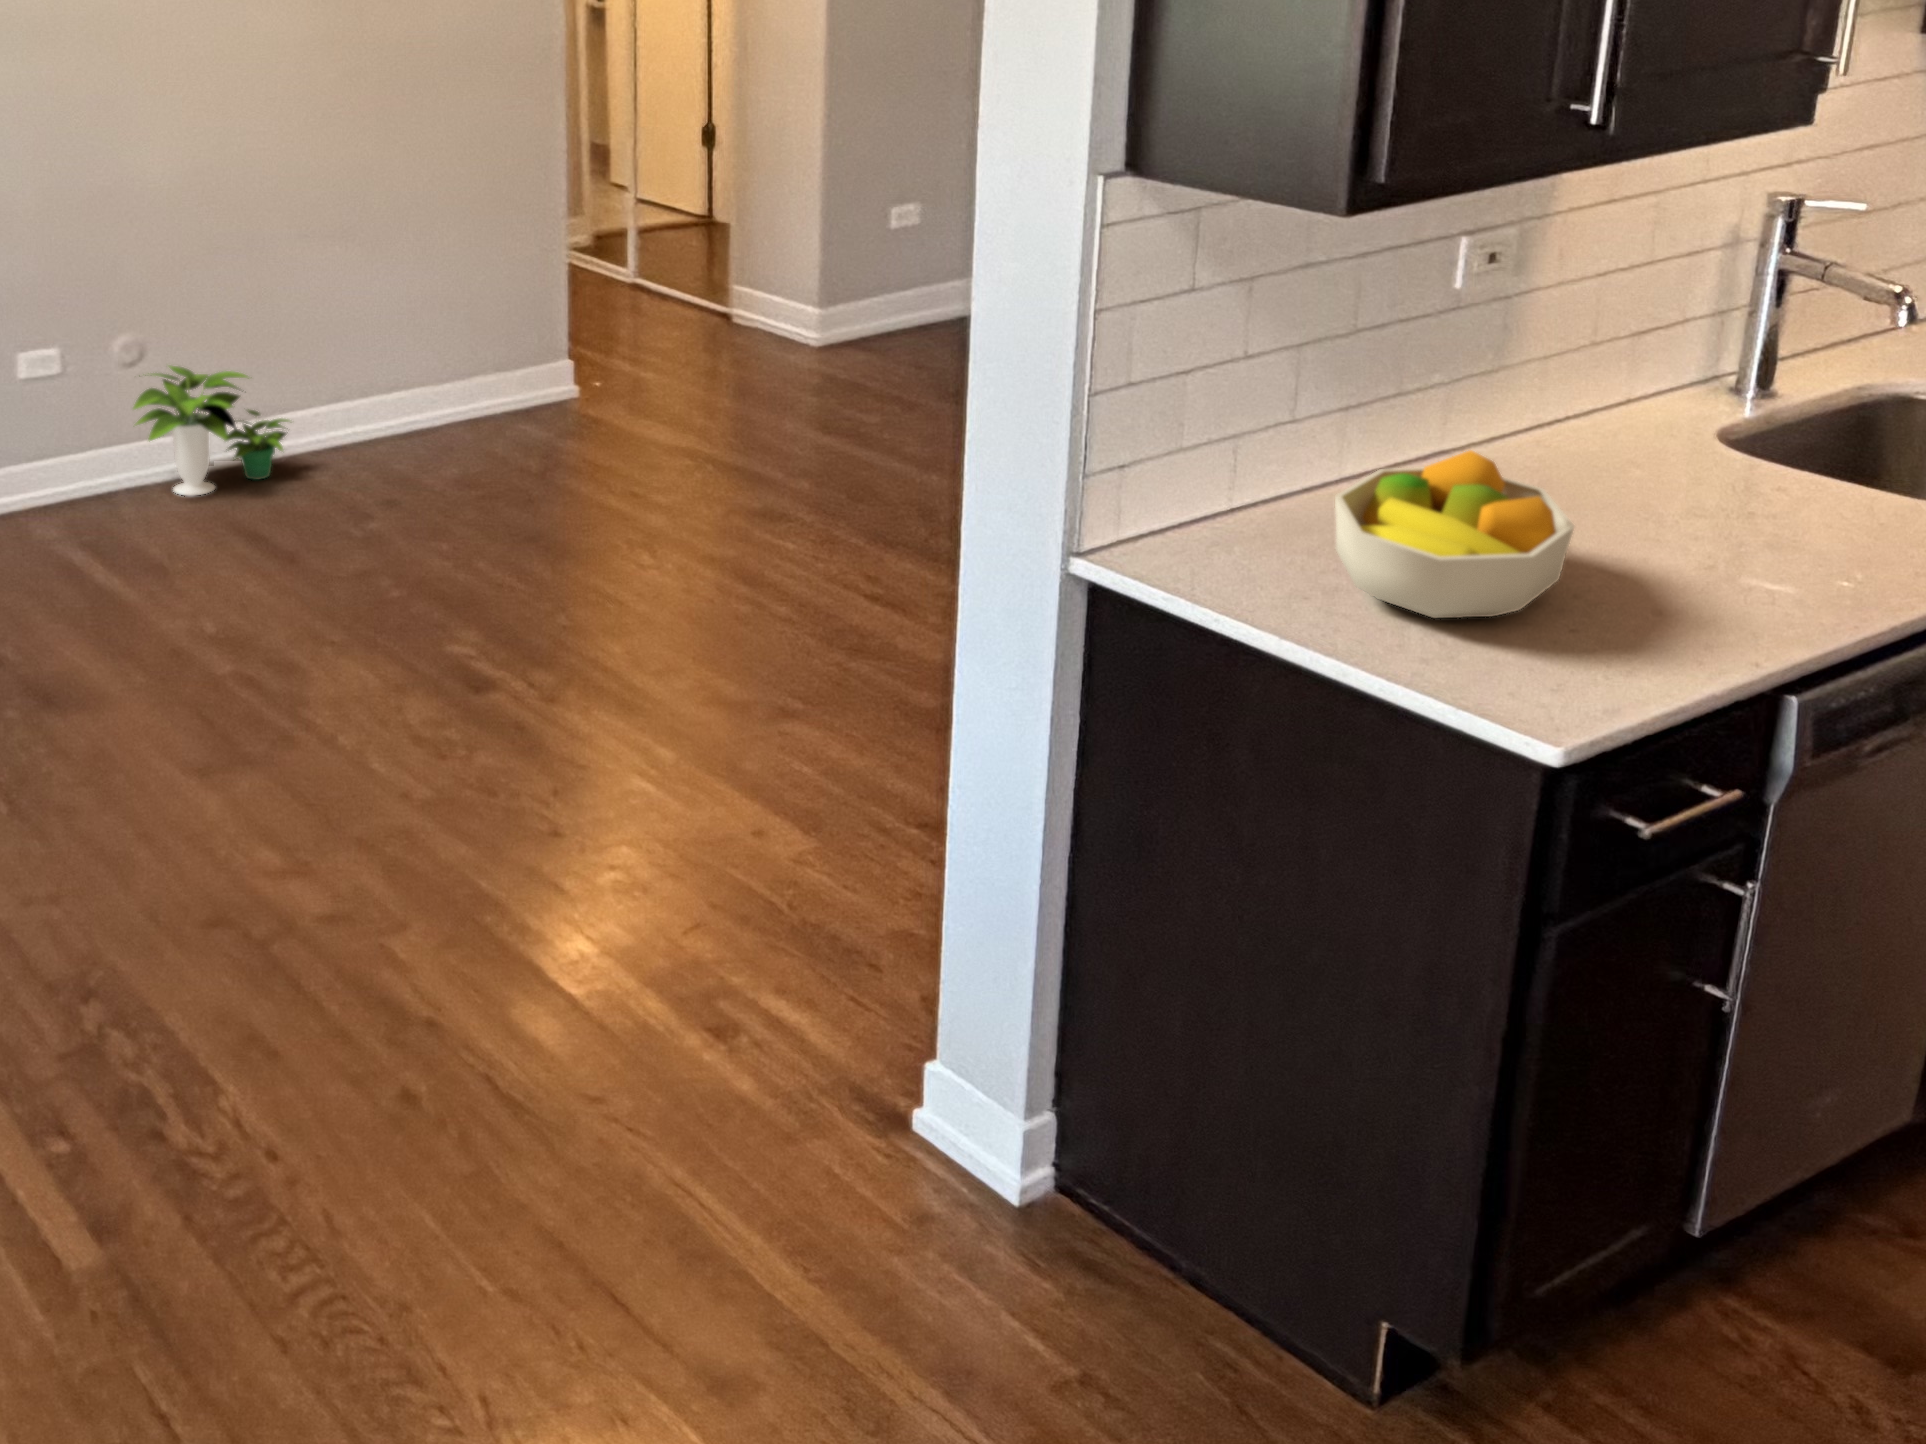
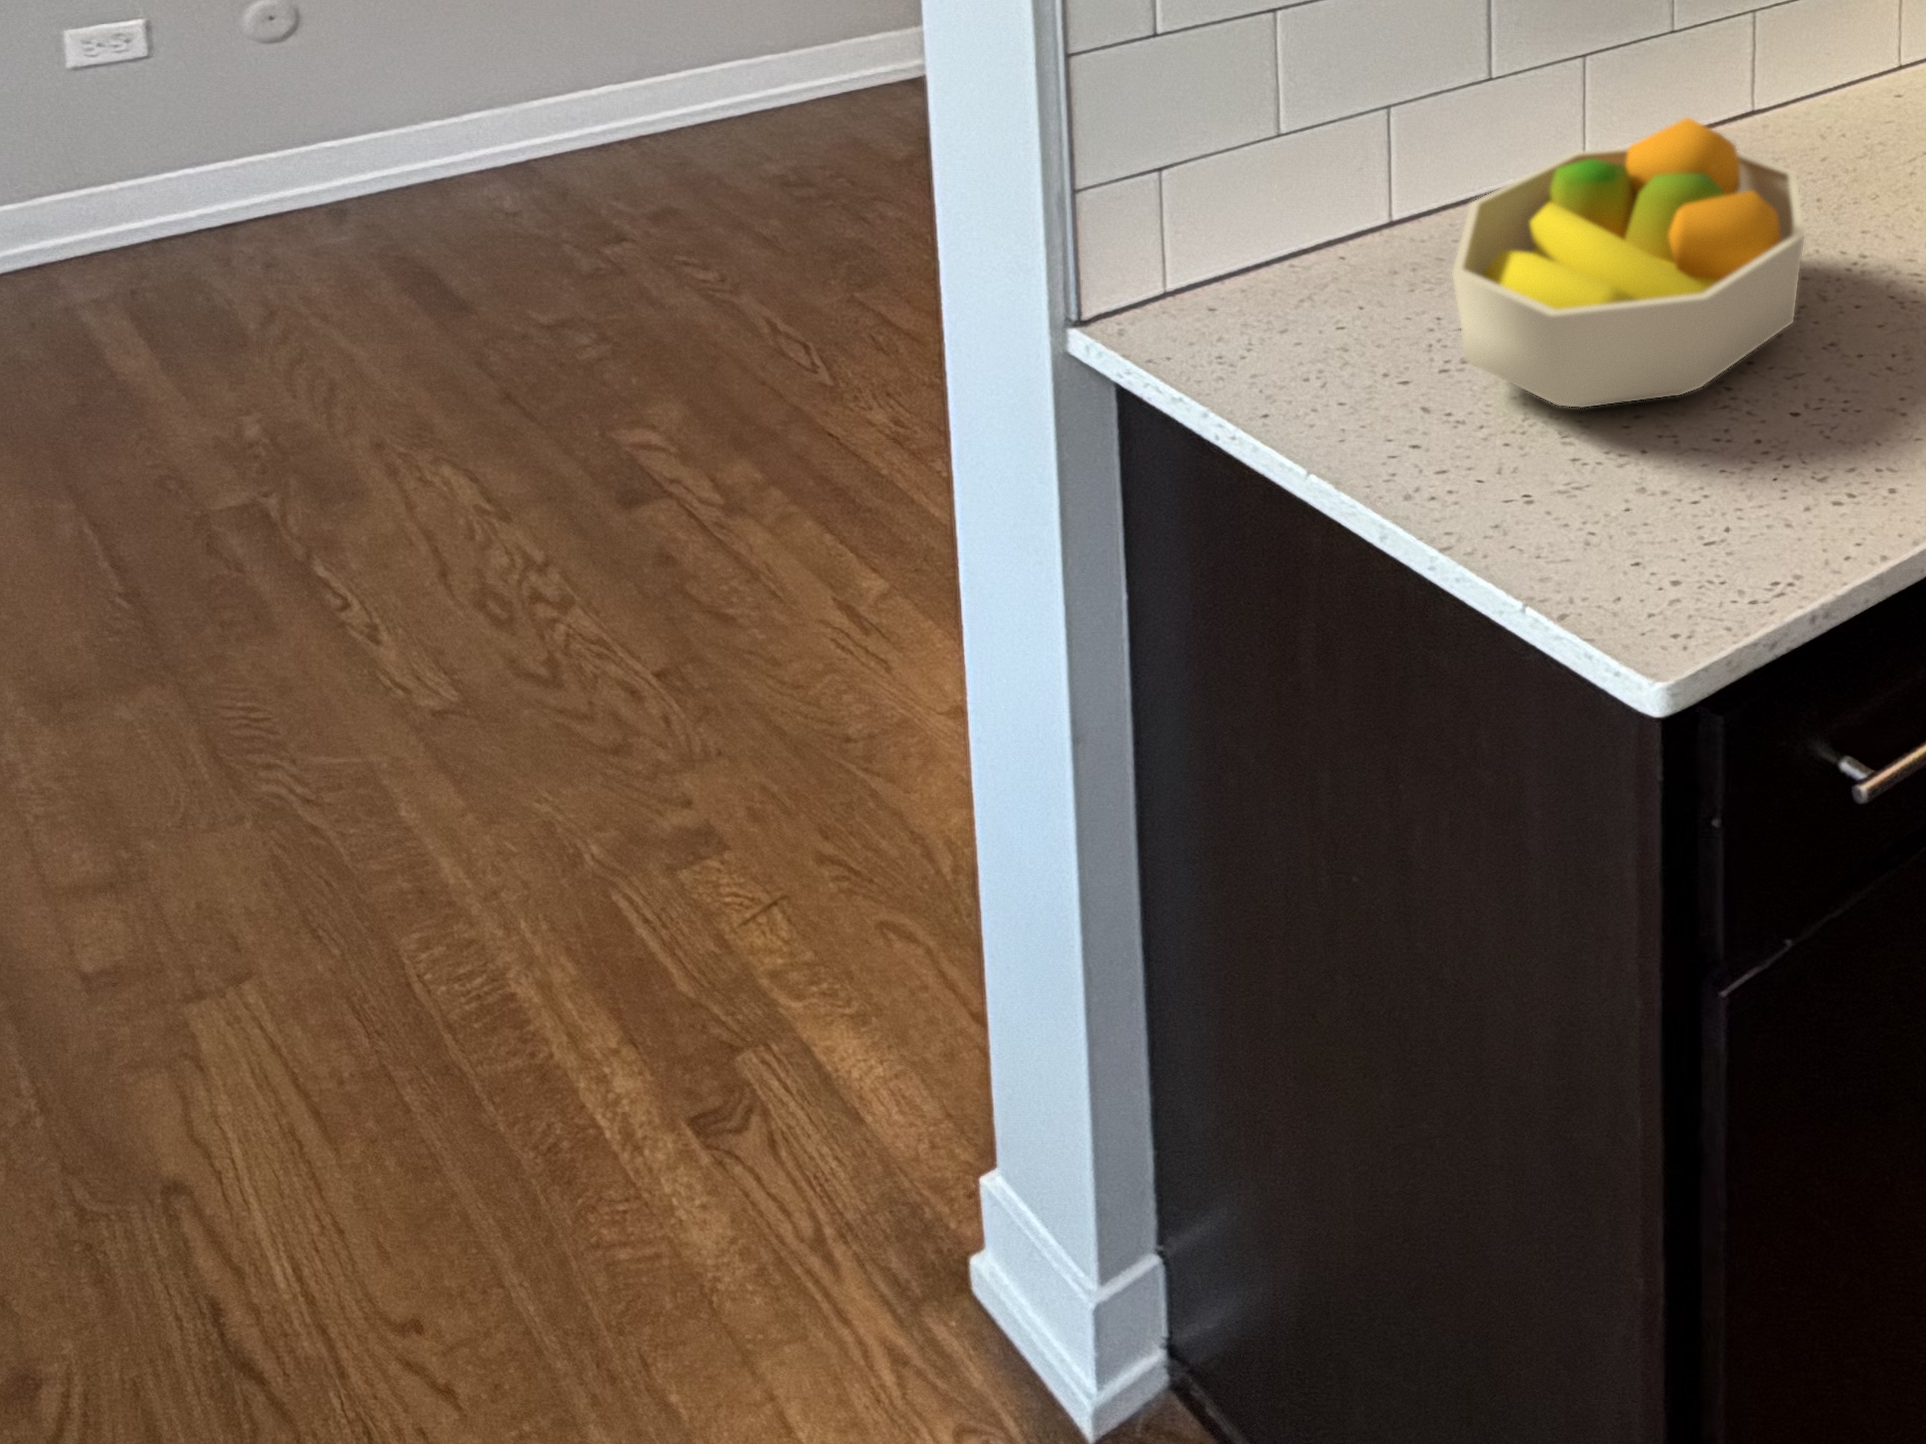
potted plant: present [133,366,289,496] -> none [310,43,591,223]

